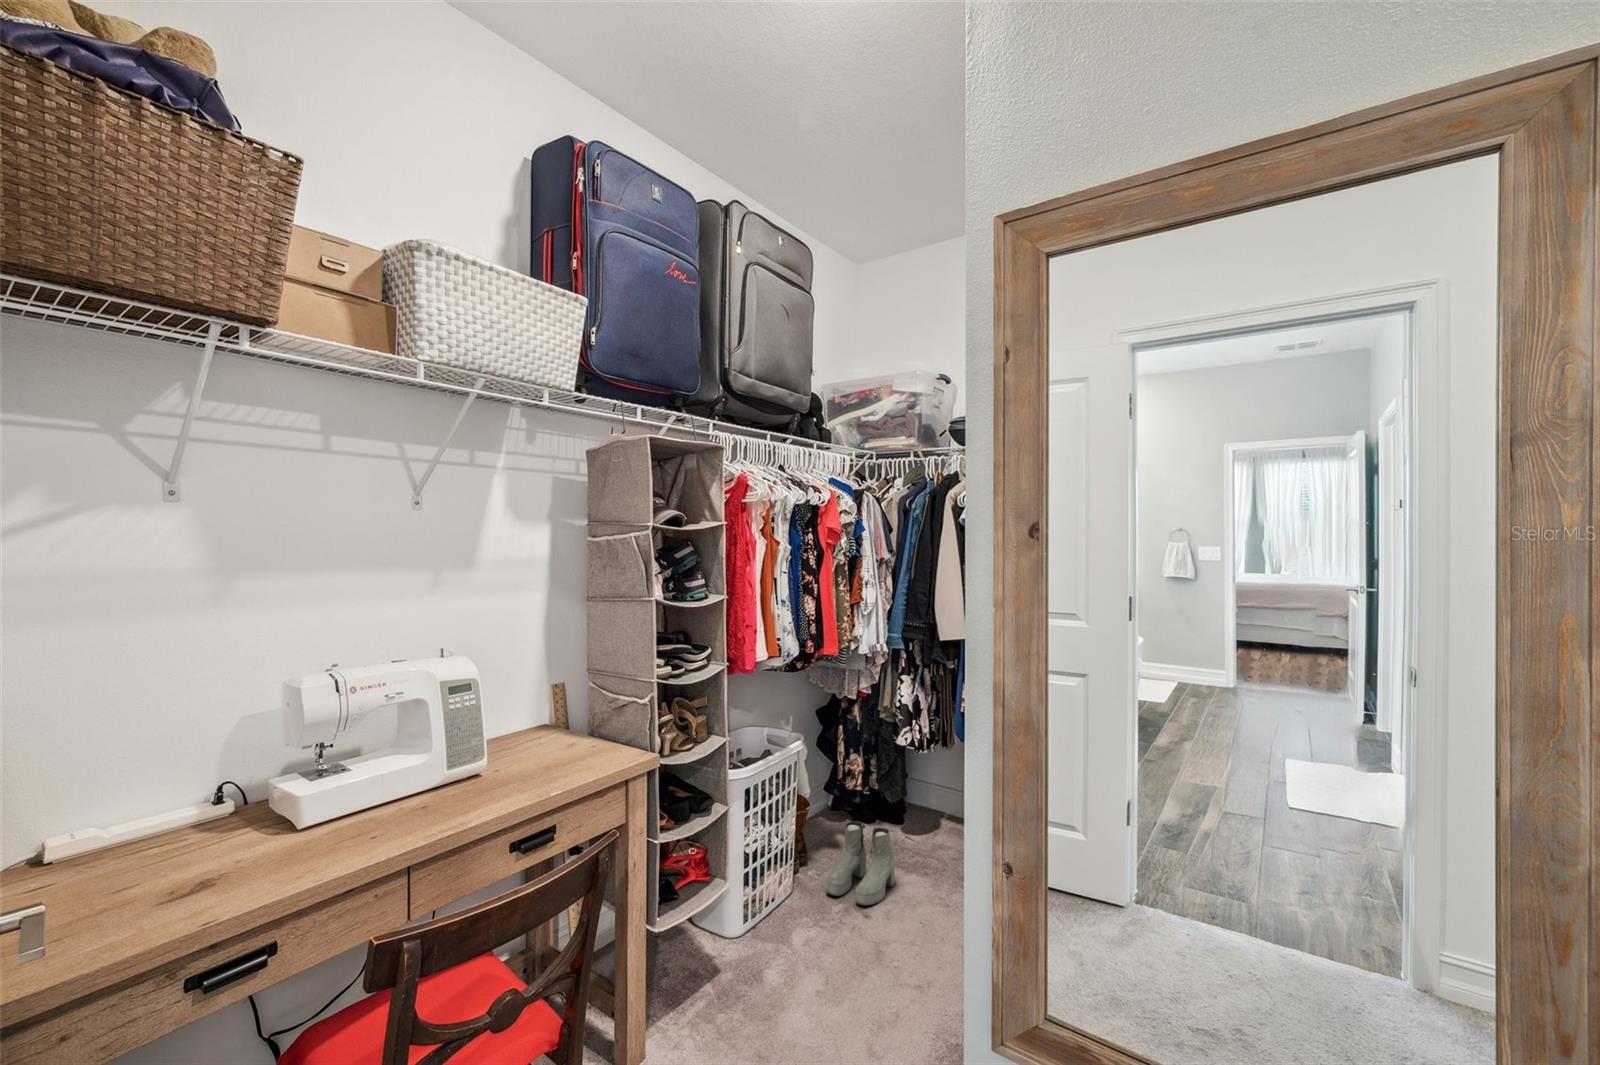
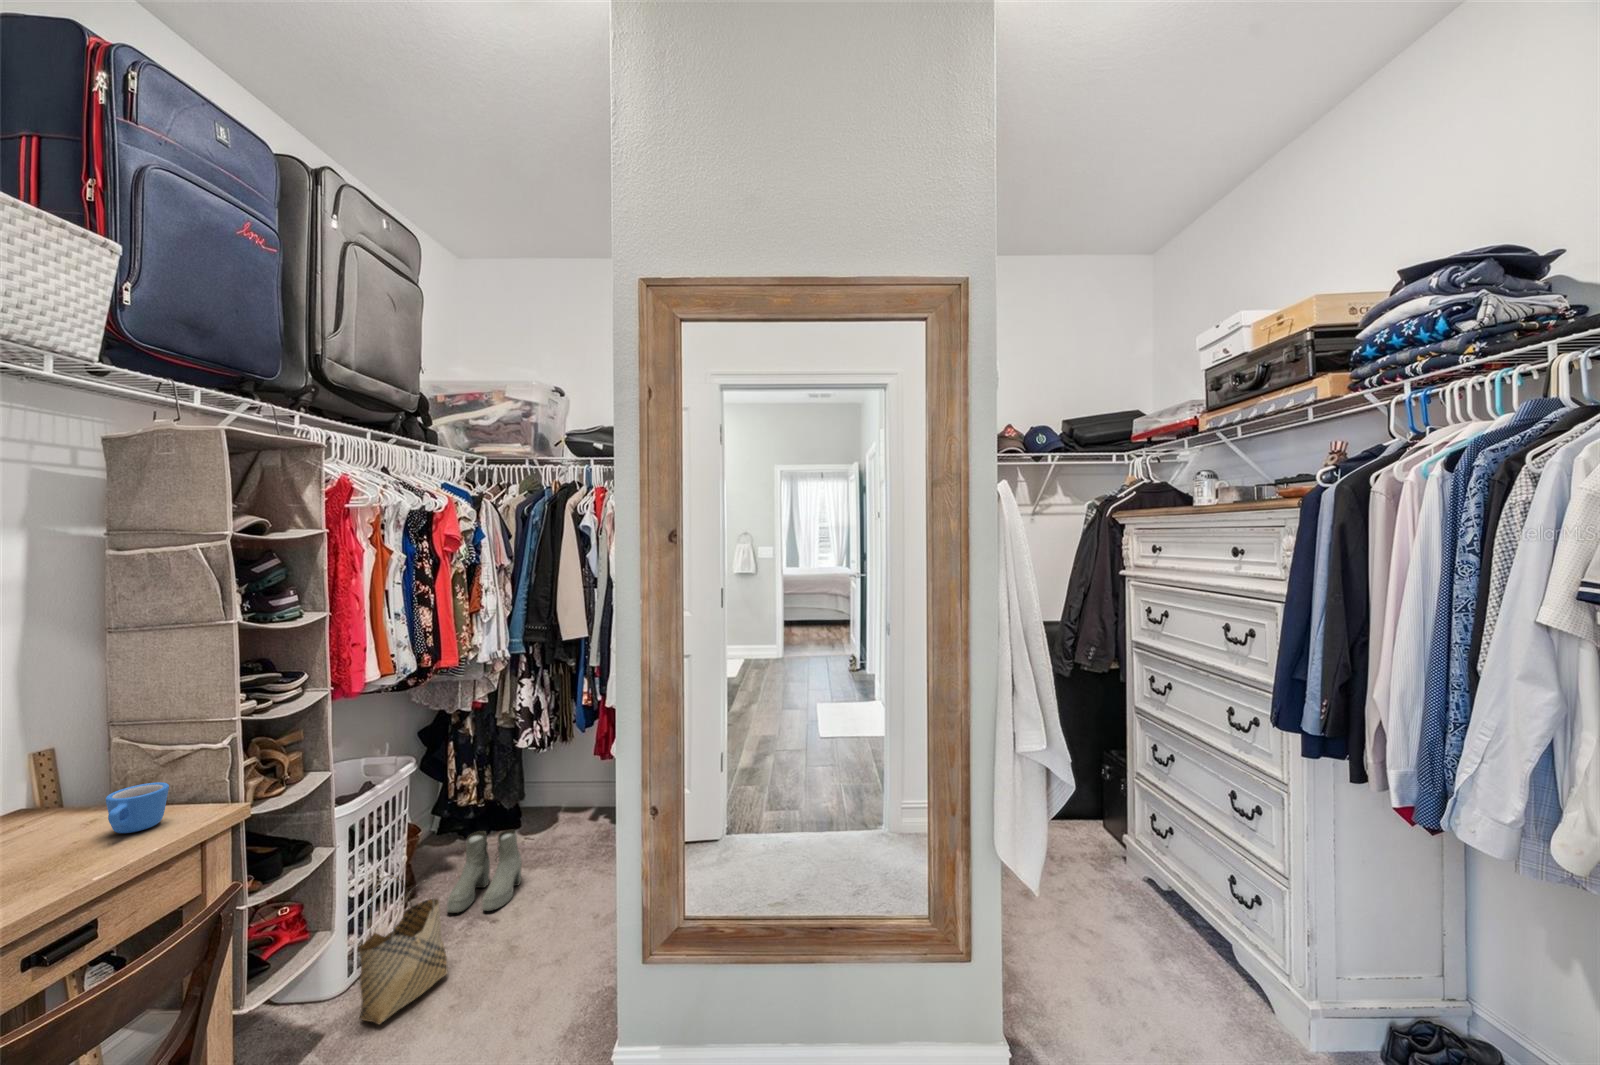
mug: none [572,722,610,759] -> present [106,782,169,833]
woven basket: none [743,843,817,981] -> present [359,875,447,1024]

